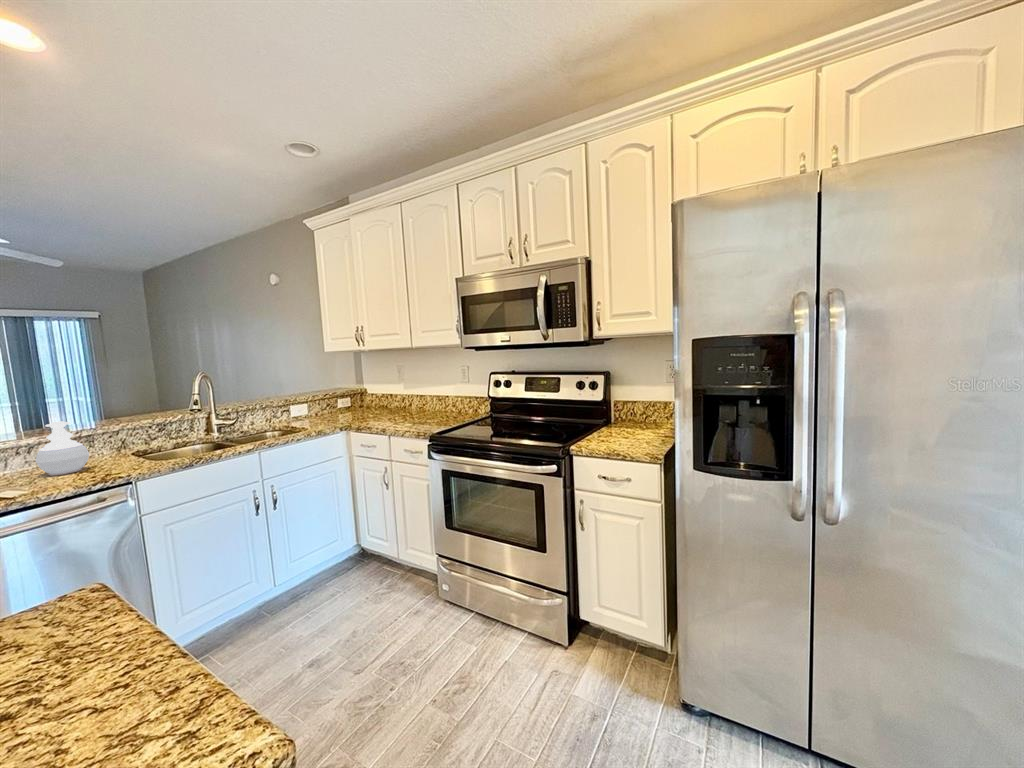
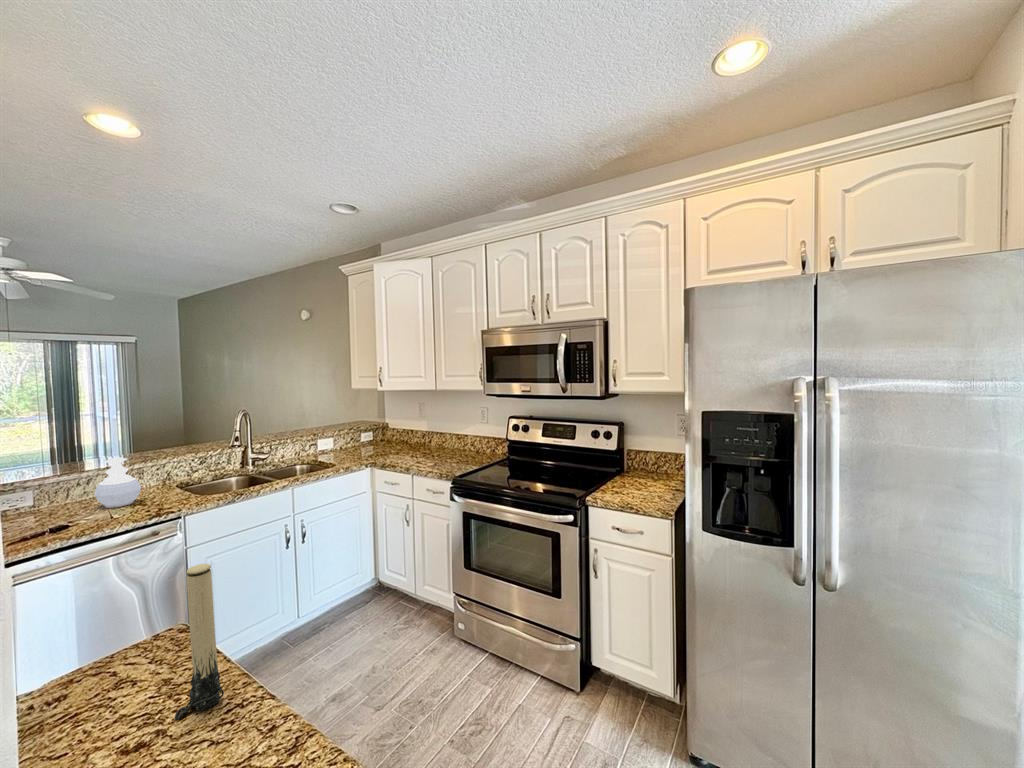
candle: none [54,497,123,687] -> present [175,564,224,720]

